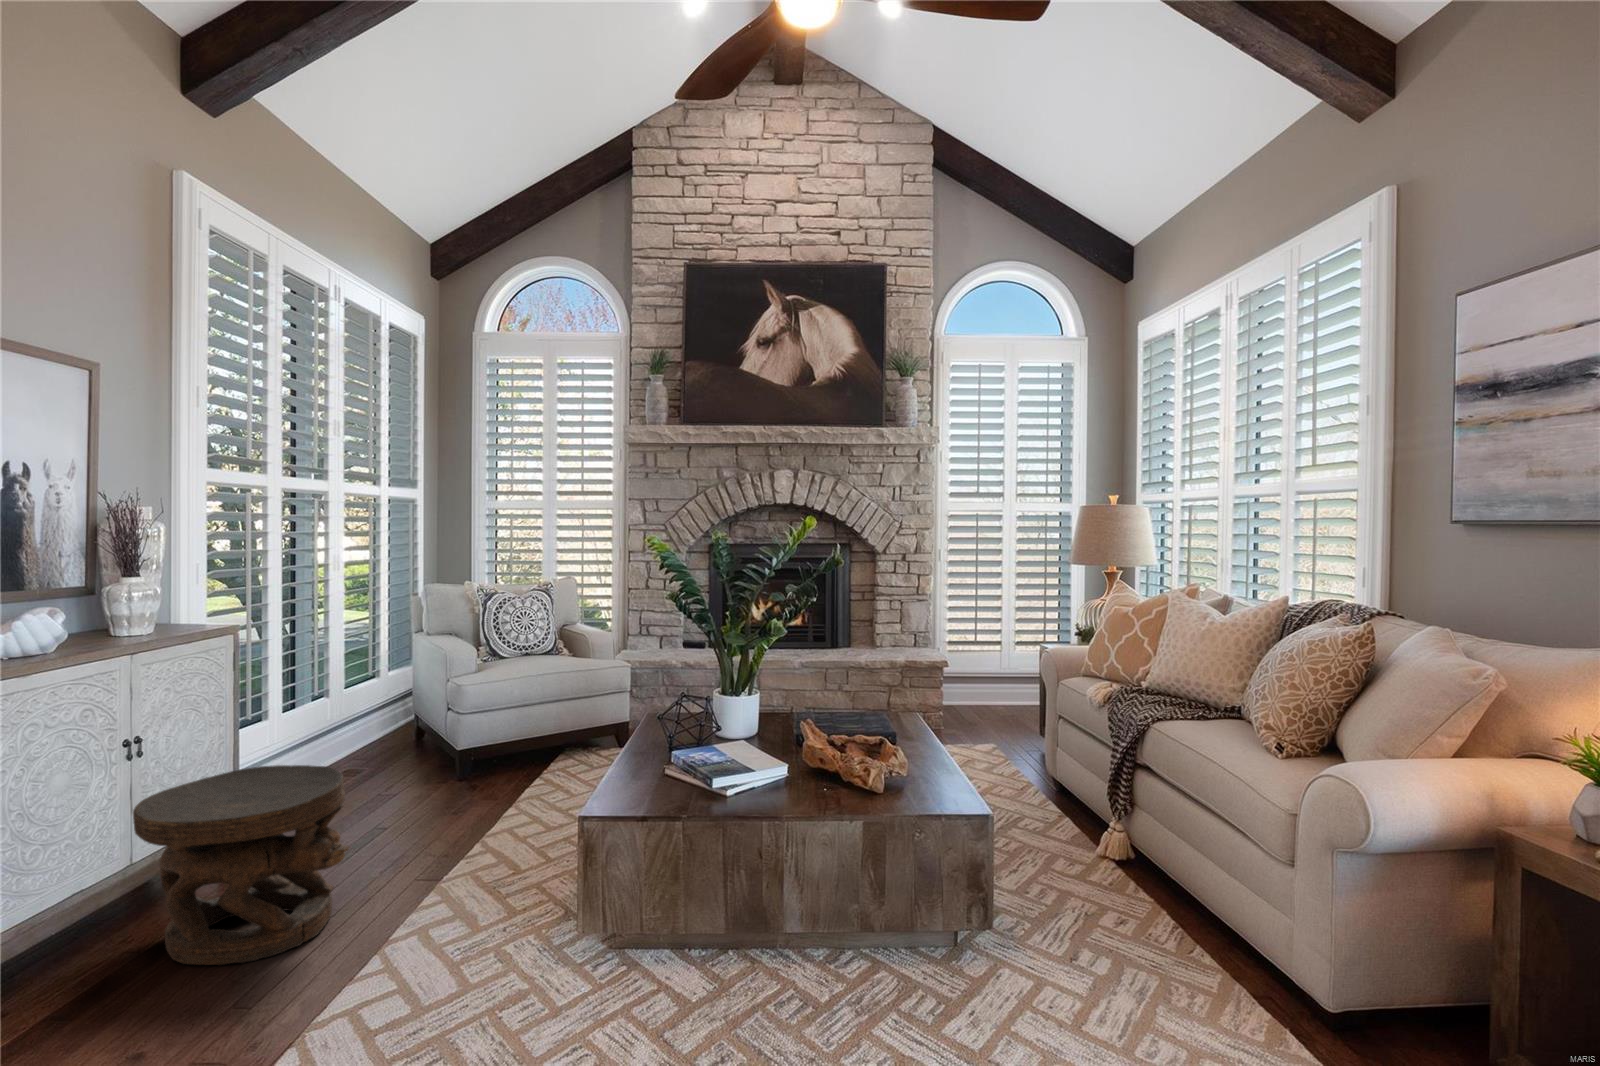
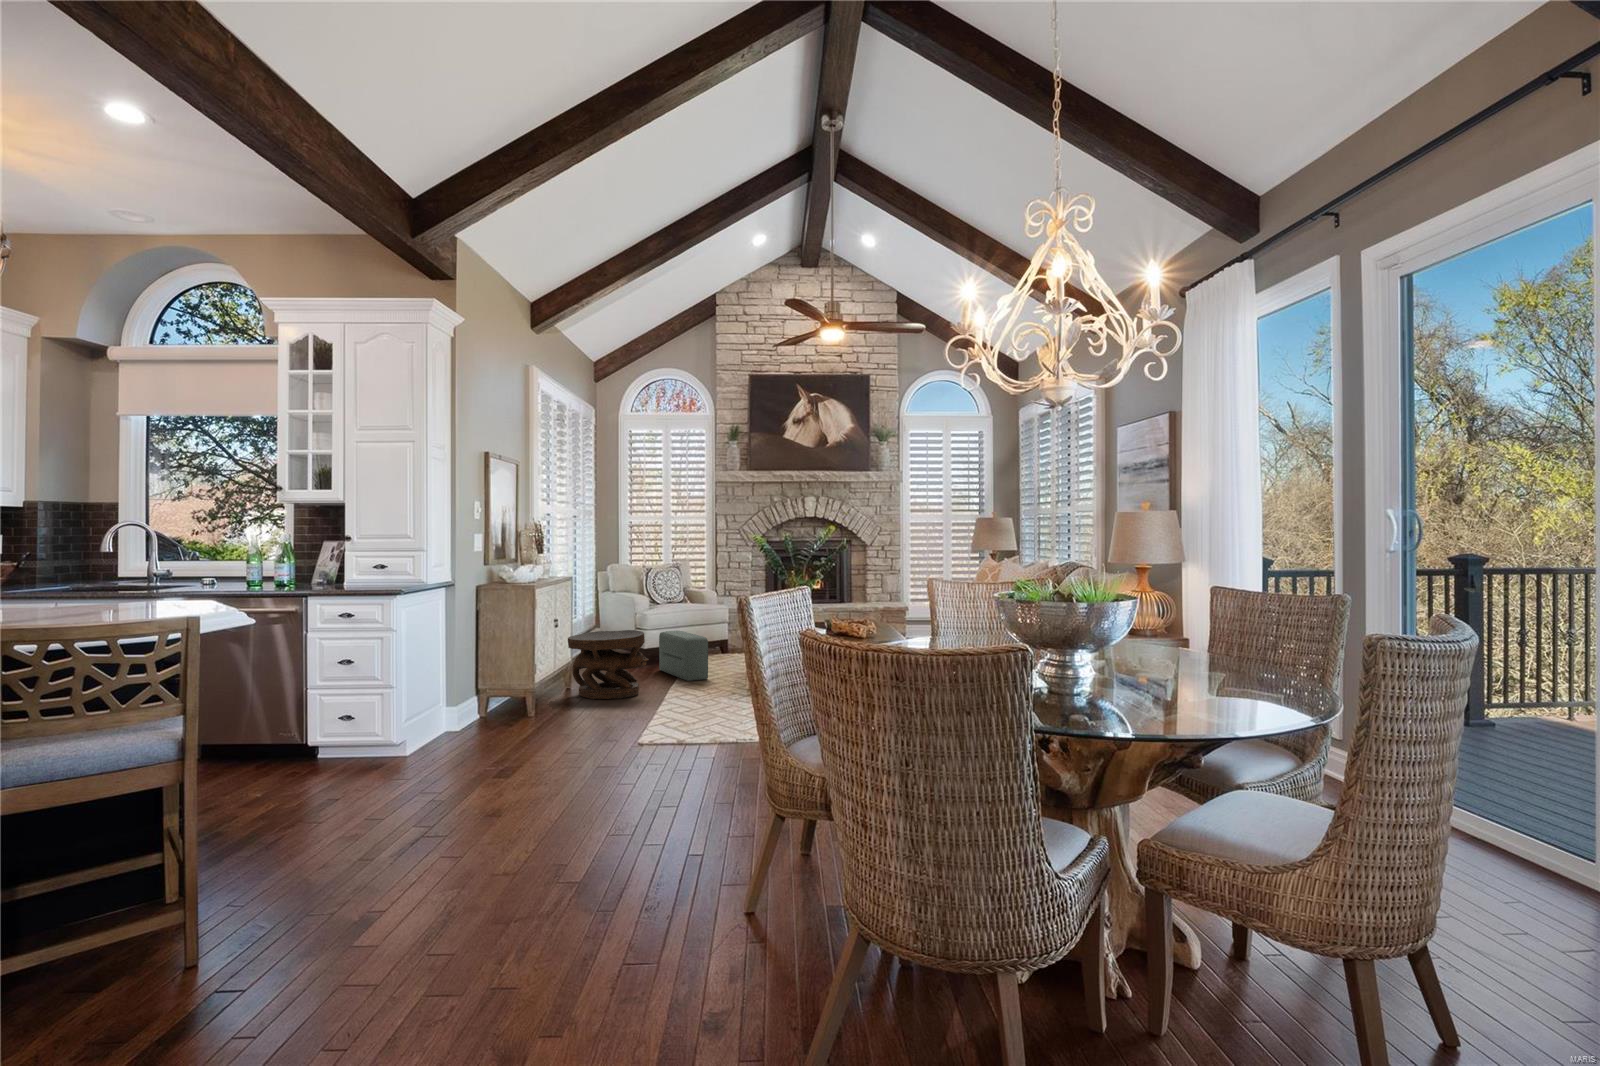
pouf: none [461,728,535,858] -> present [659,631,708,681]

